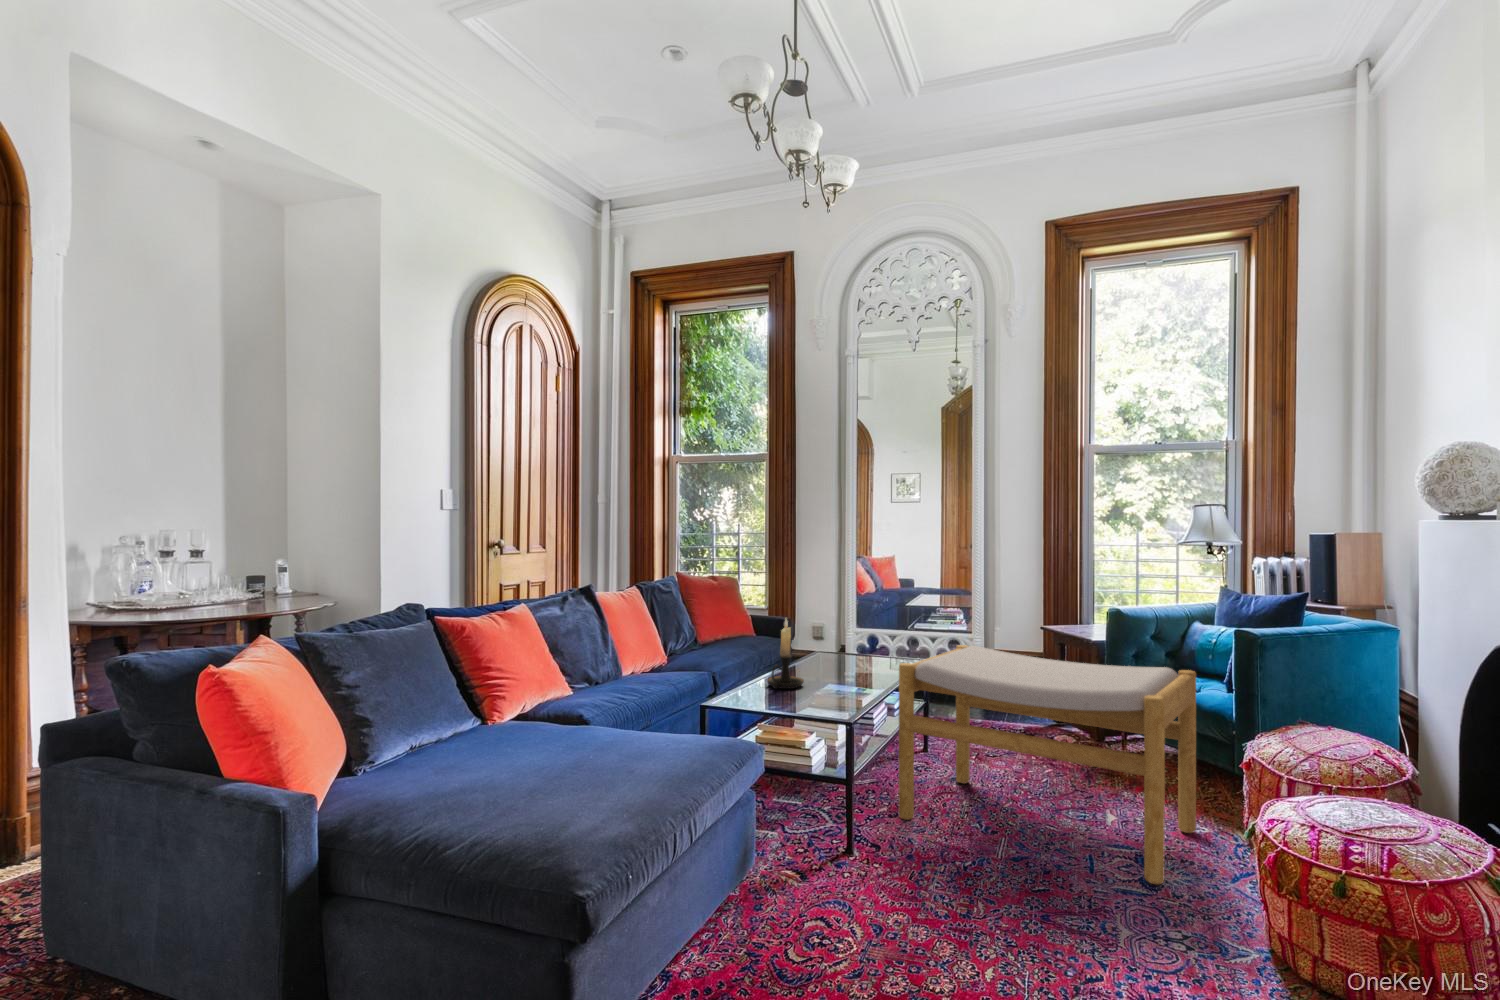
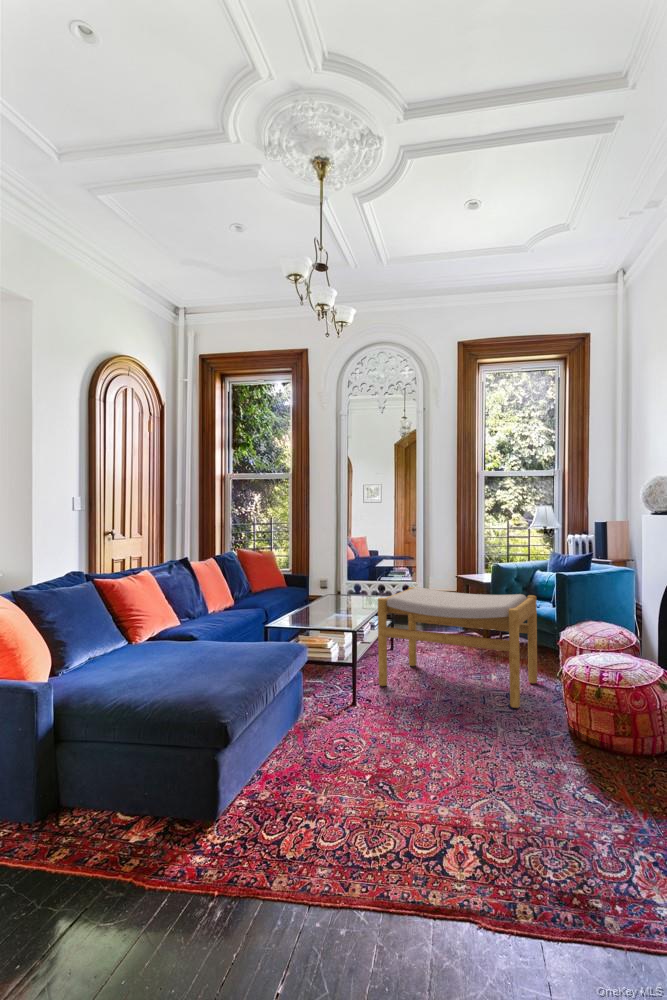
candle holder: present [767,619,804,689] -> none [300,574,322,617]

